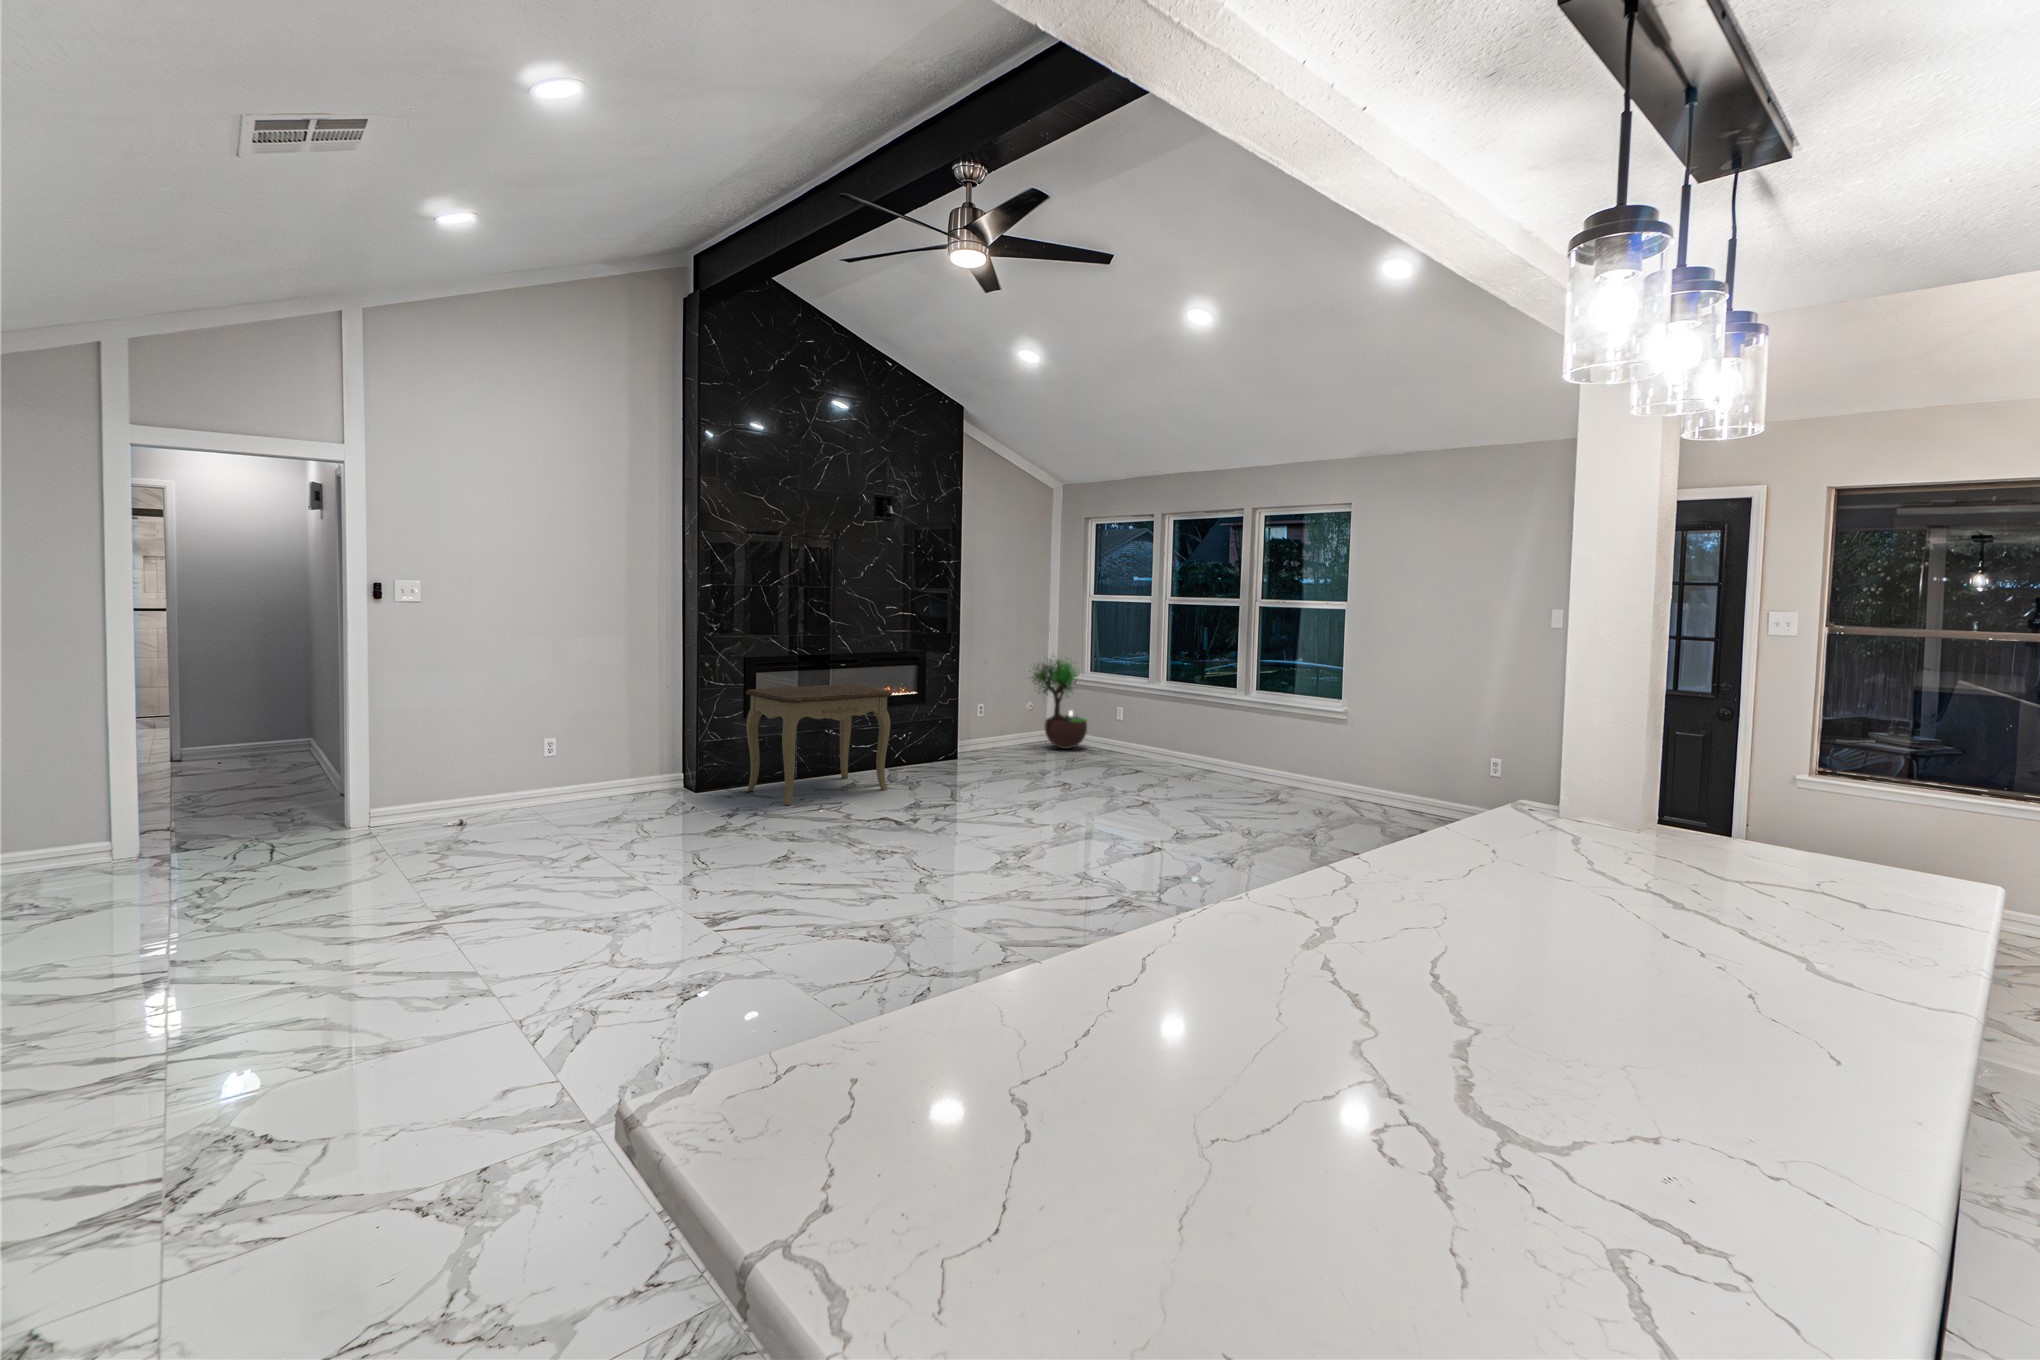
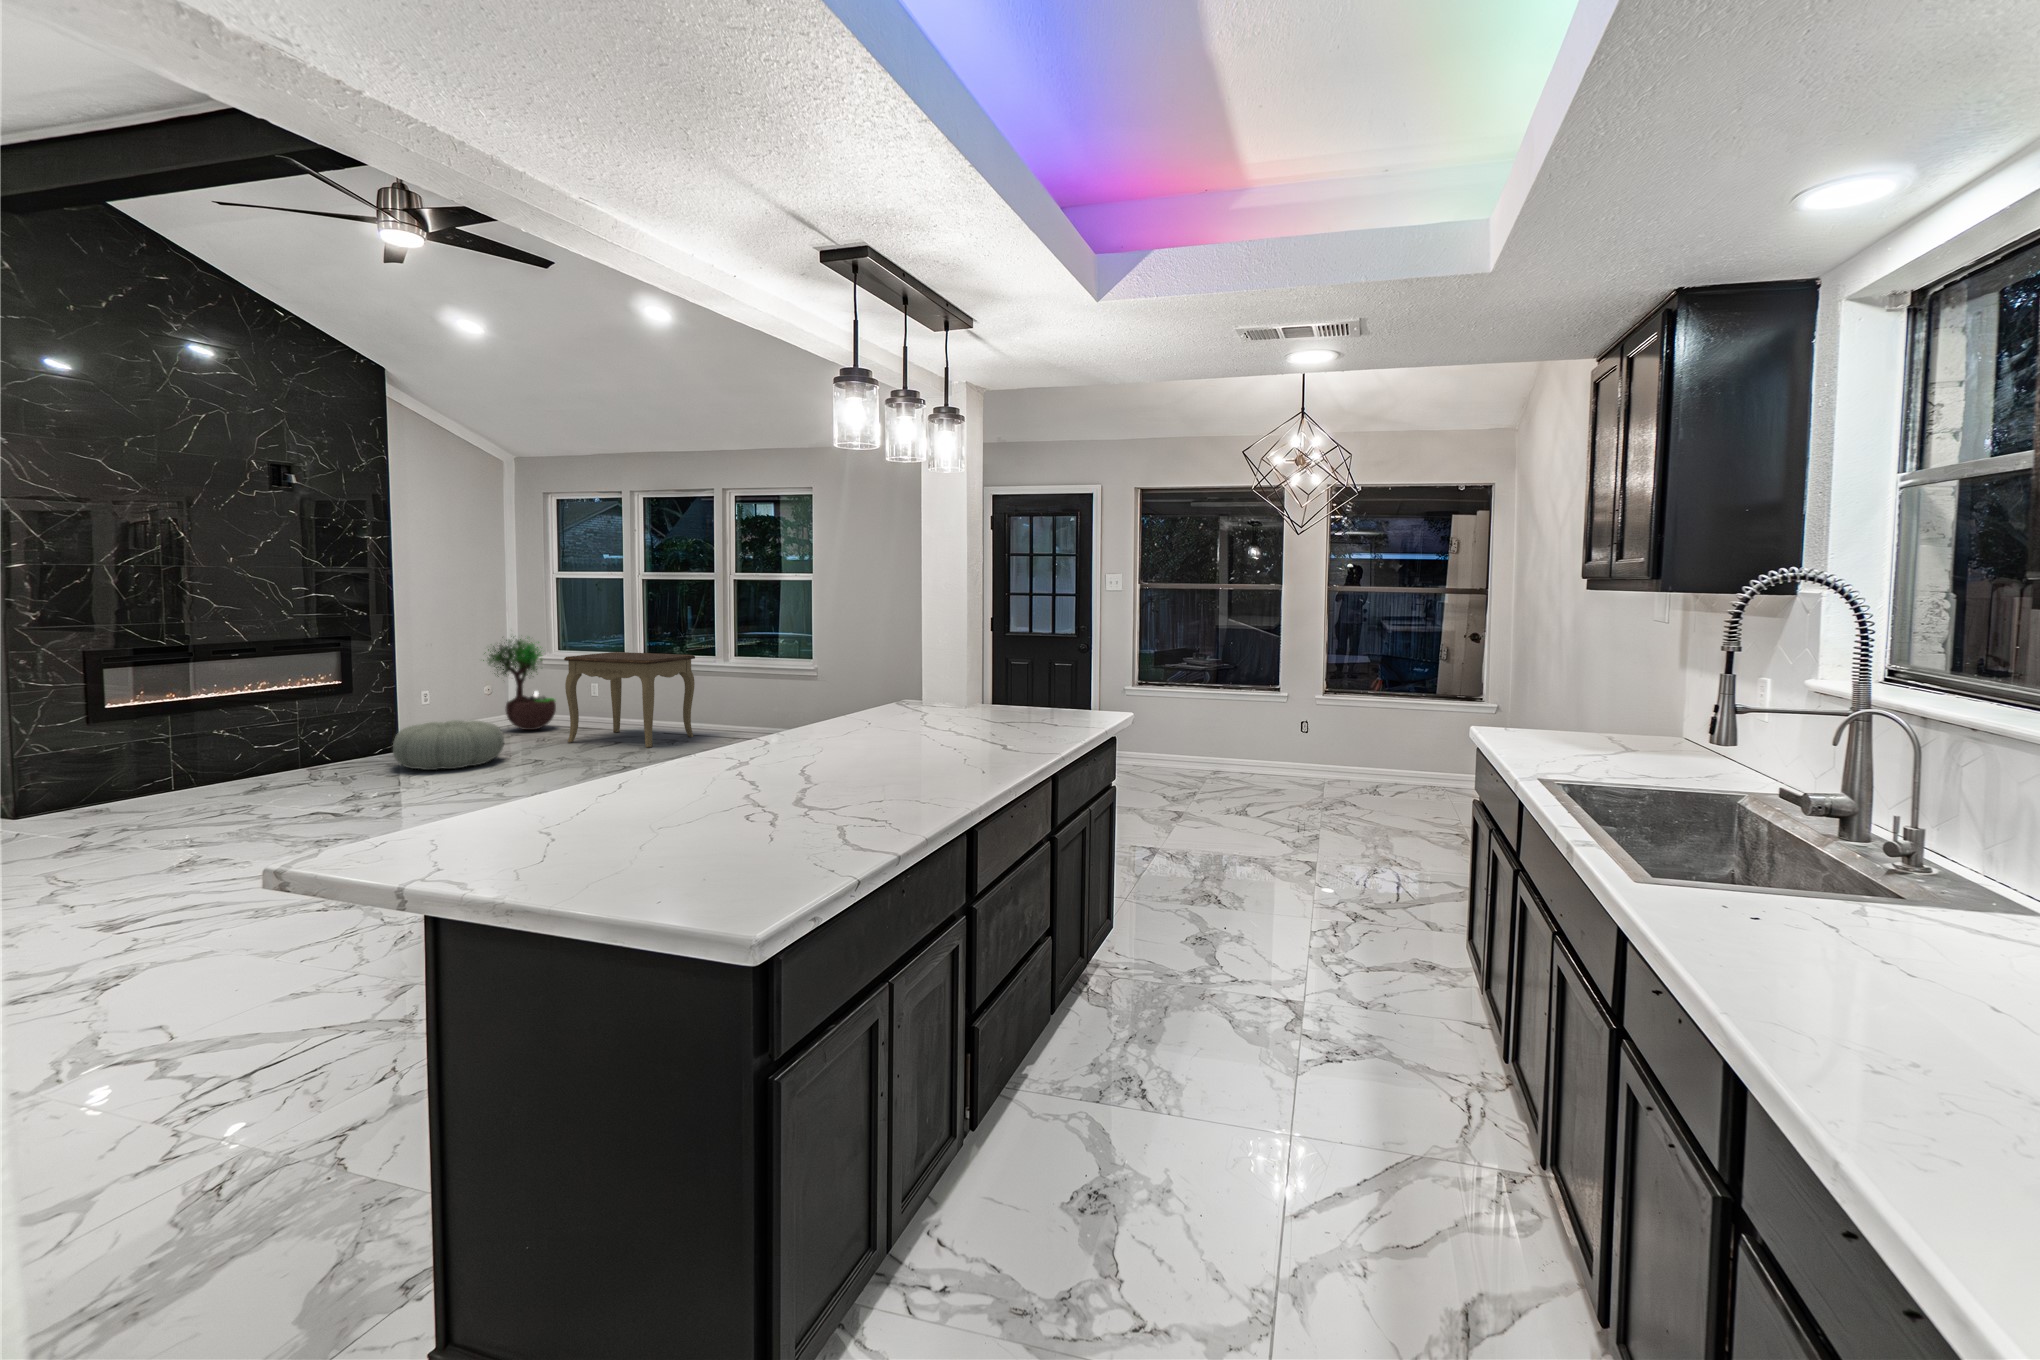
side table: present [746,684,892,805] -> present [564,652,695,748]
pouf: none [950,737,1039,785] -> present [393,720,504,770]

